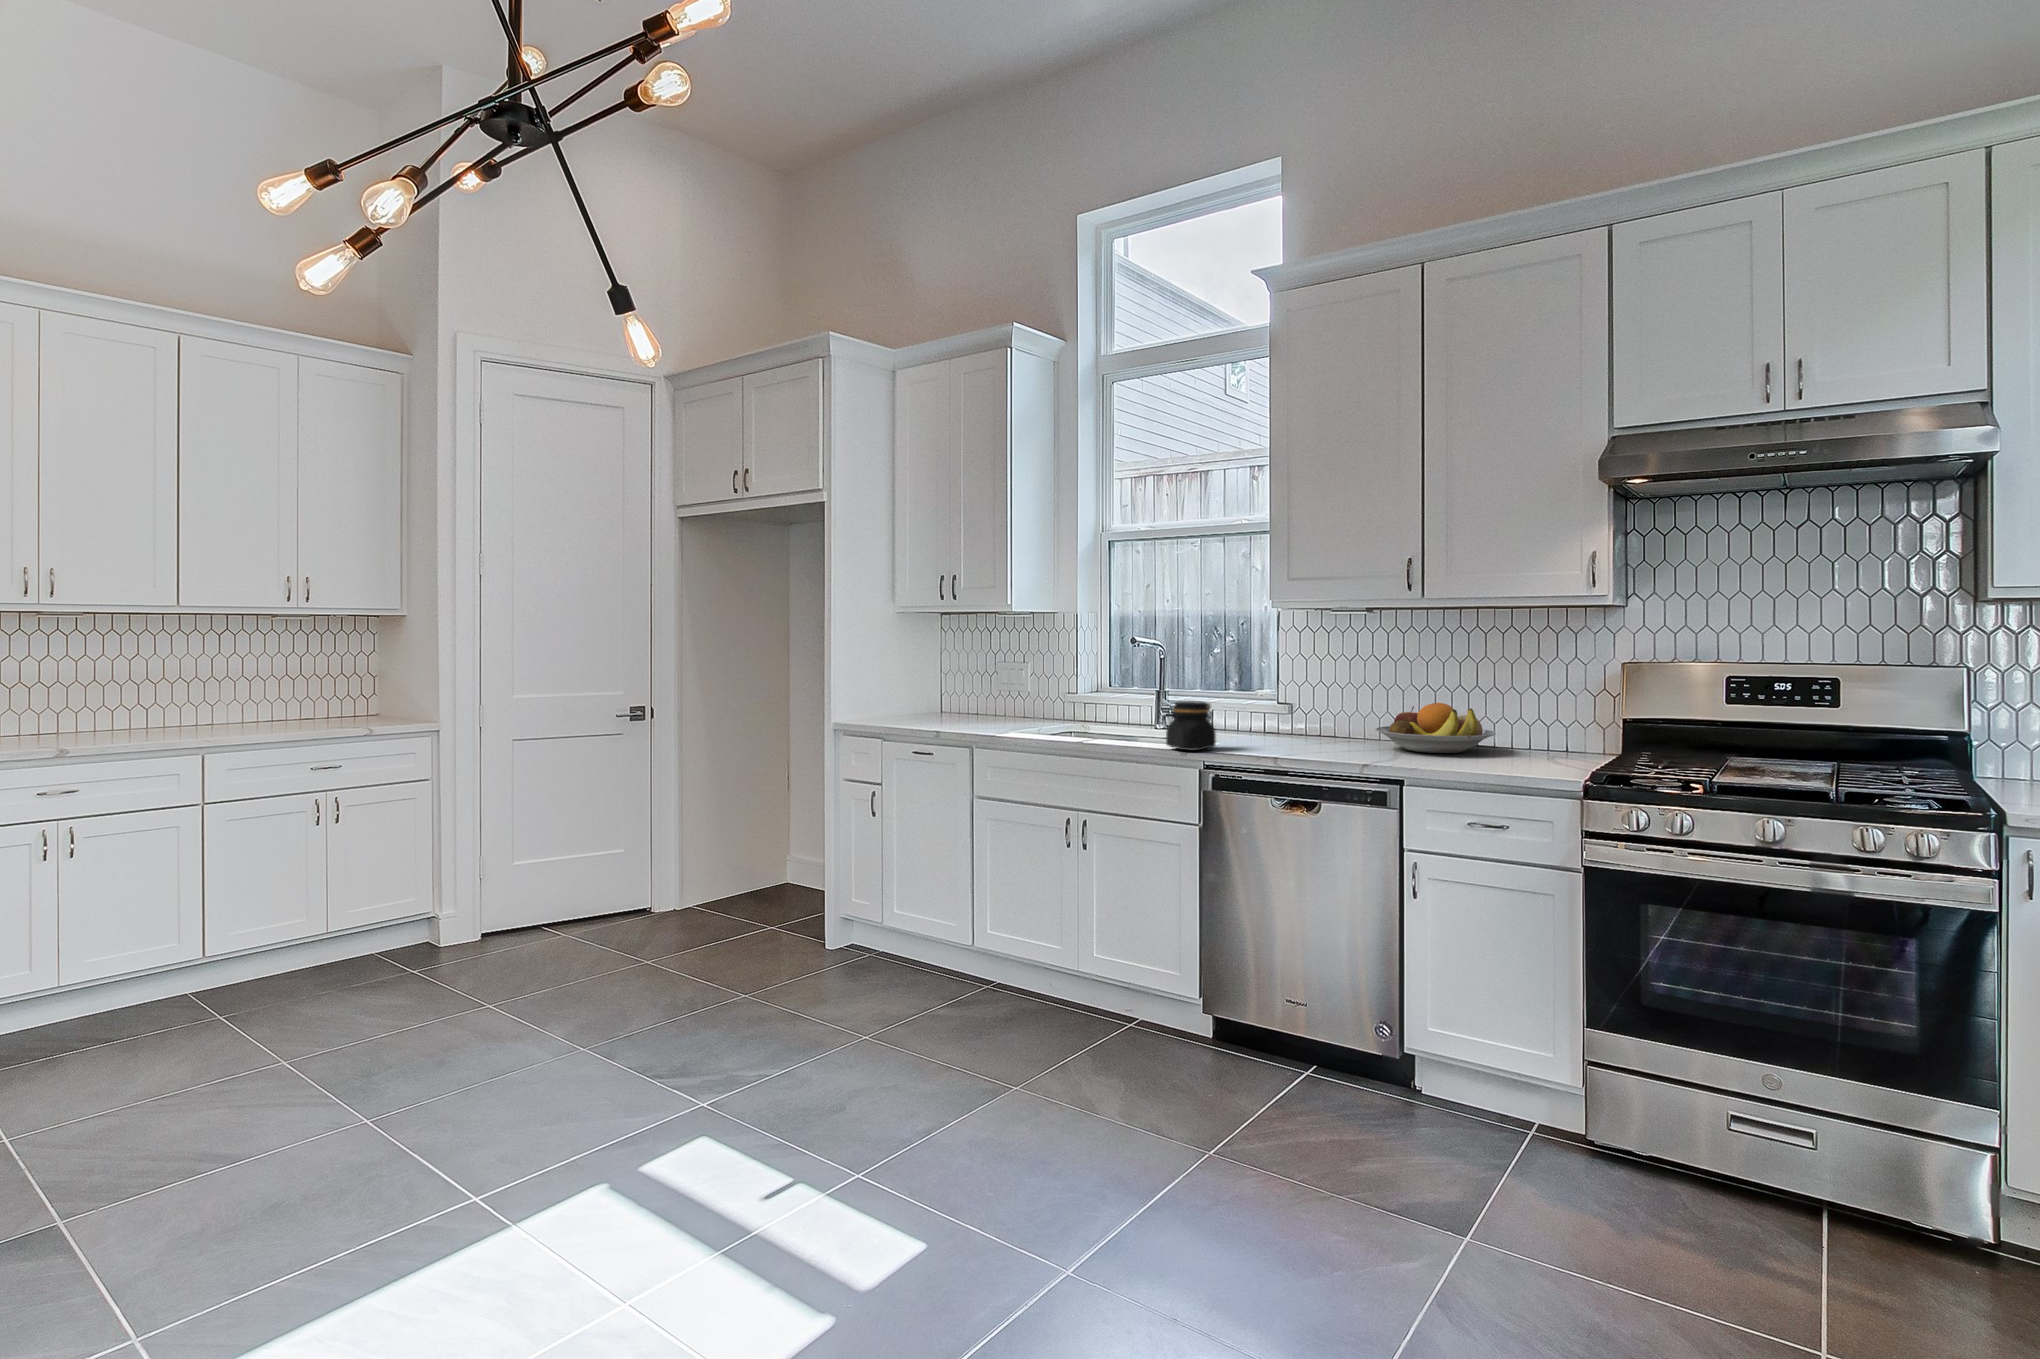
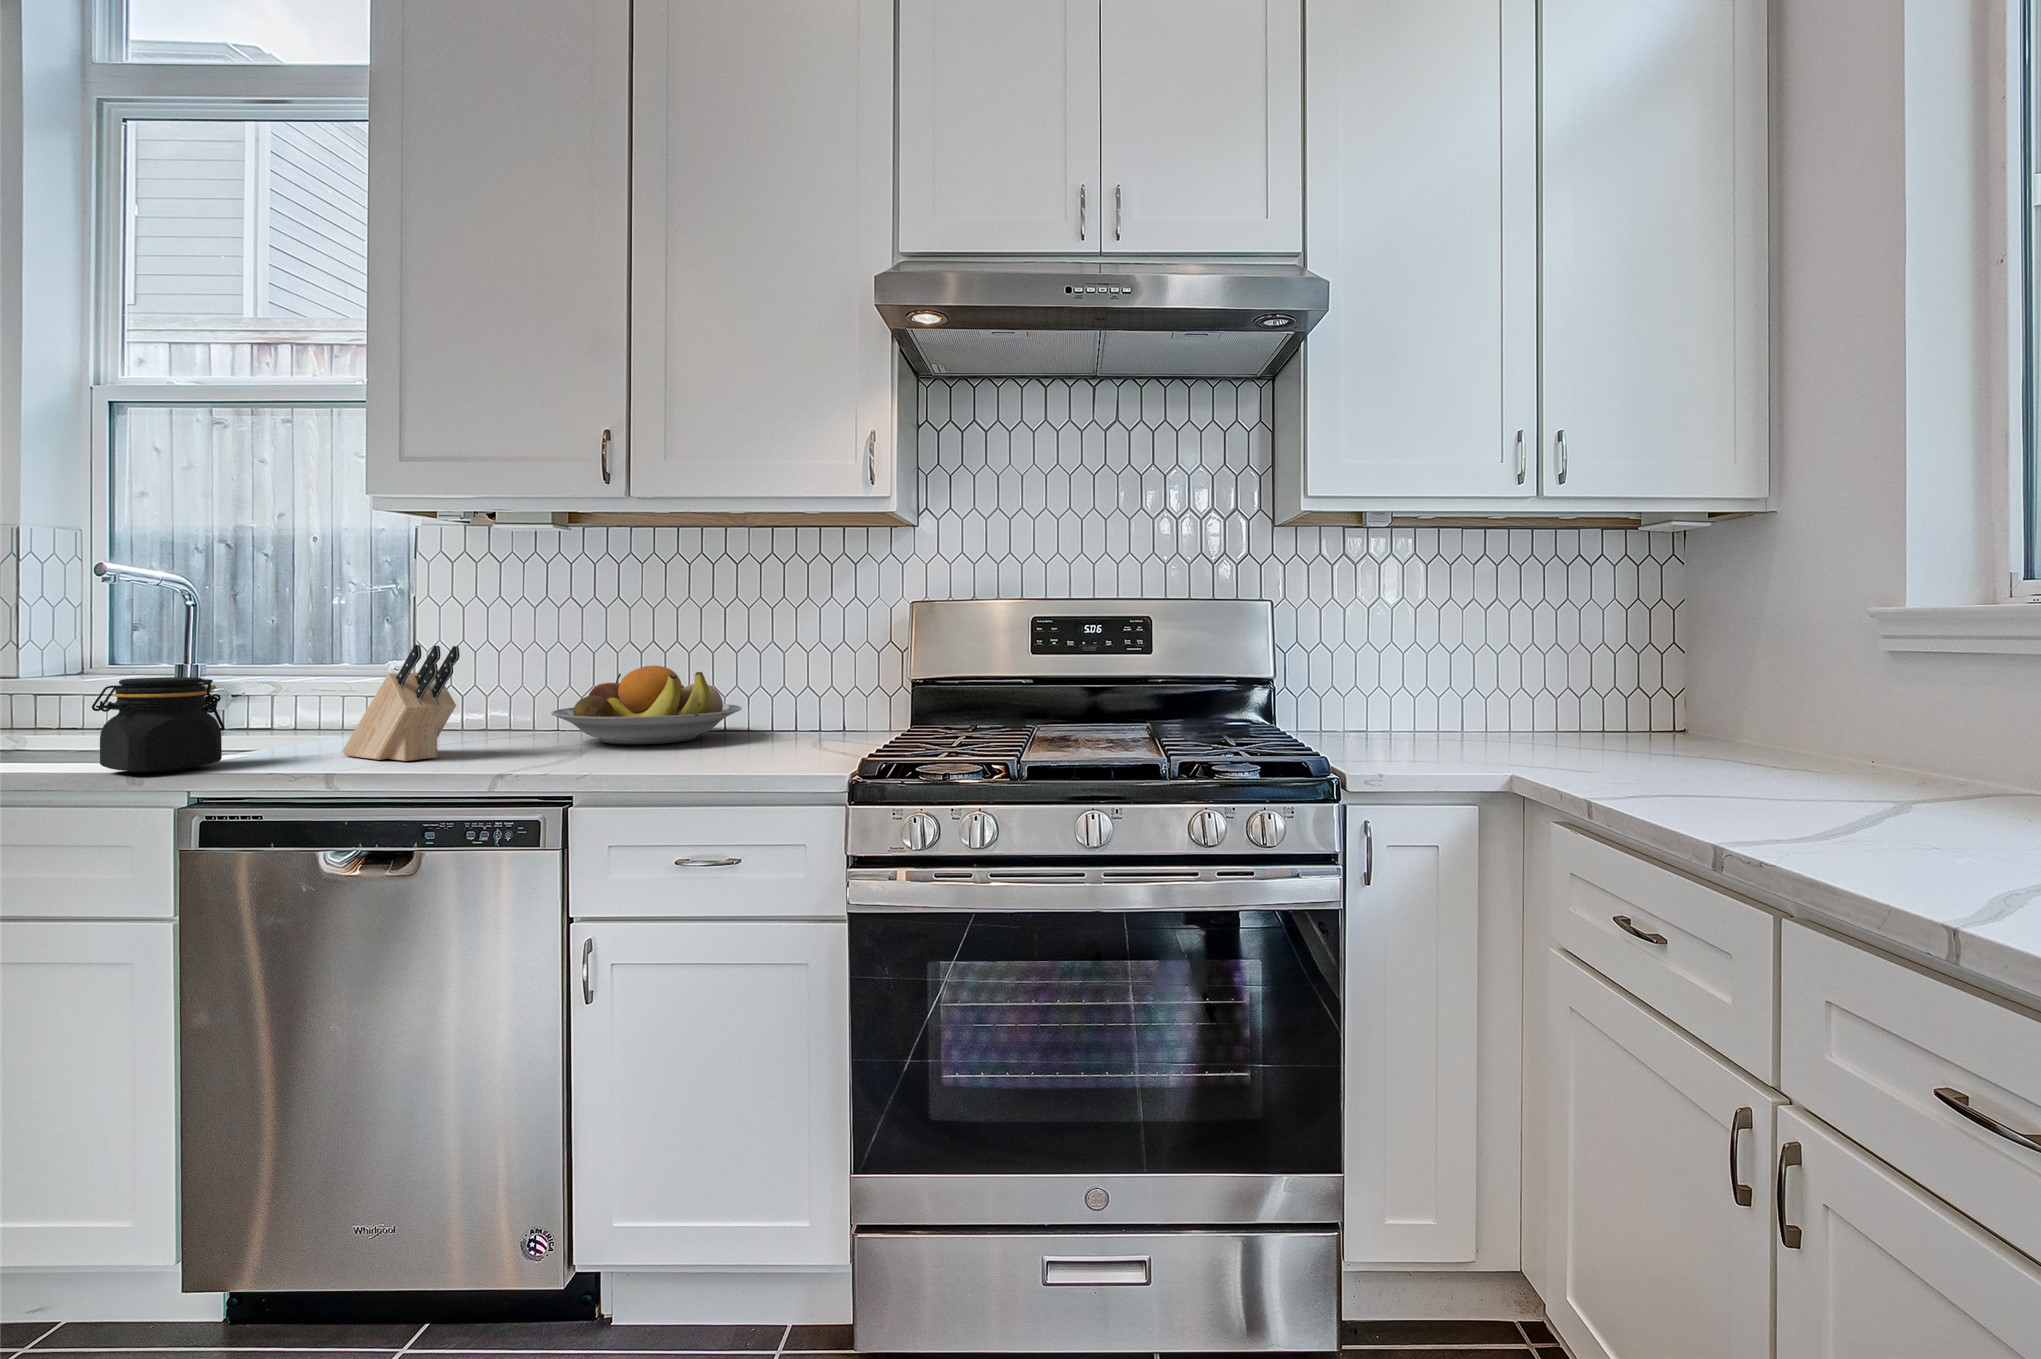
knife block: none [1266,688,1333,753] -> present [342,645,459,761]

